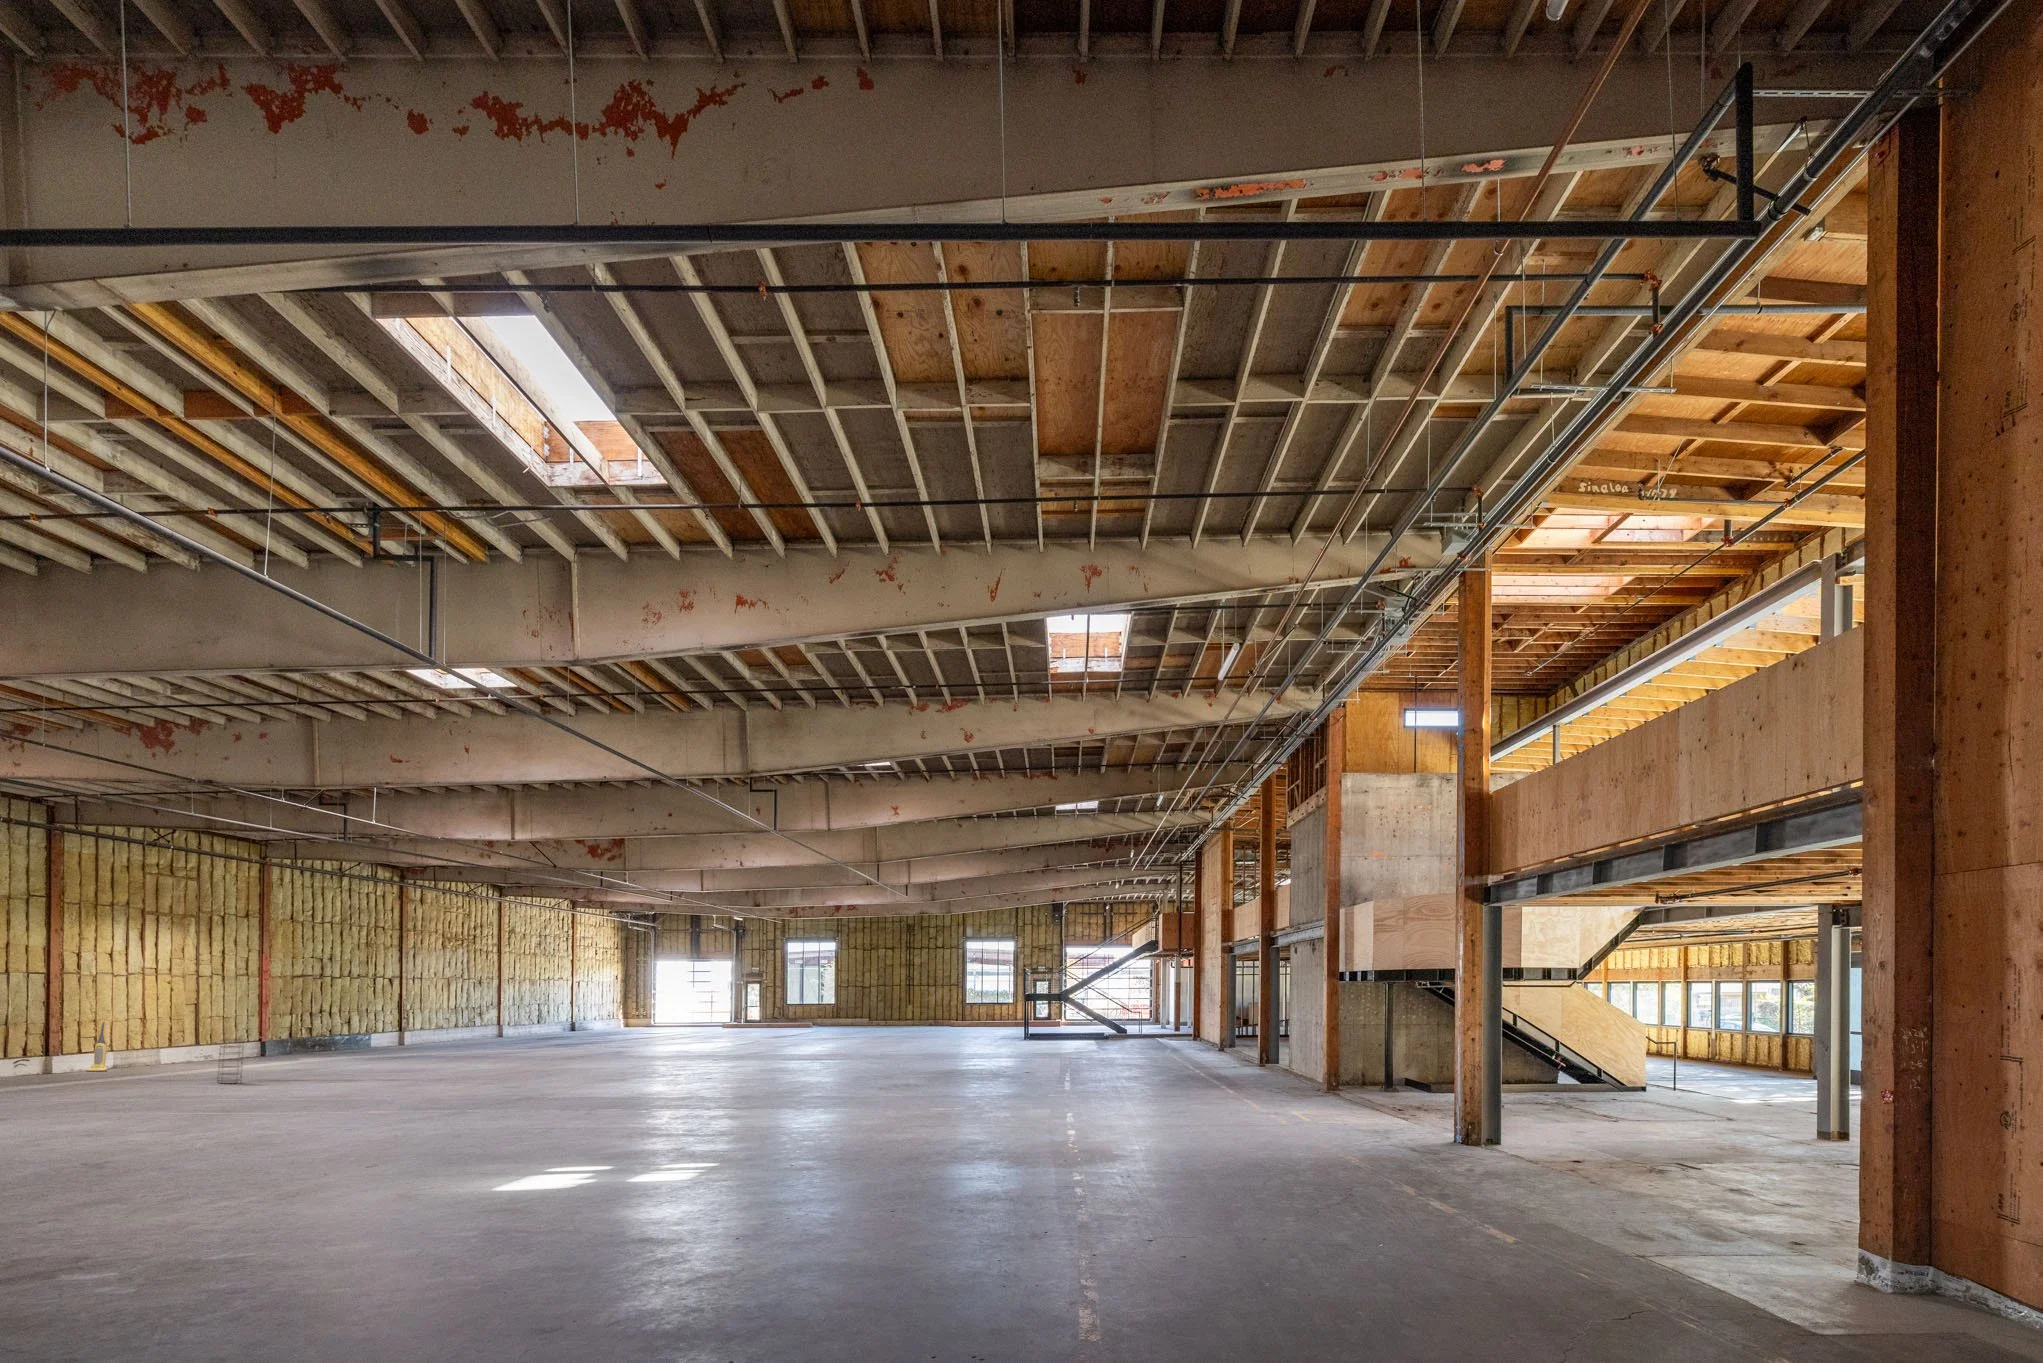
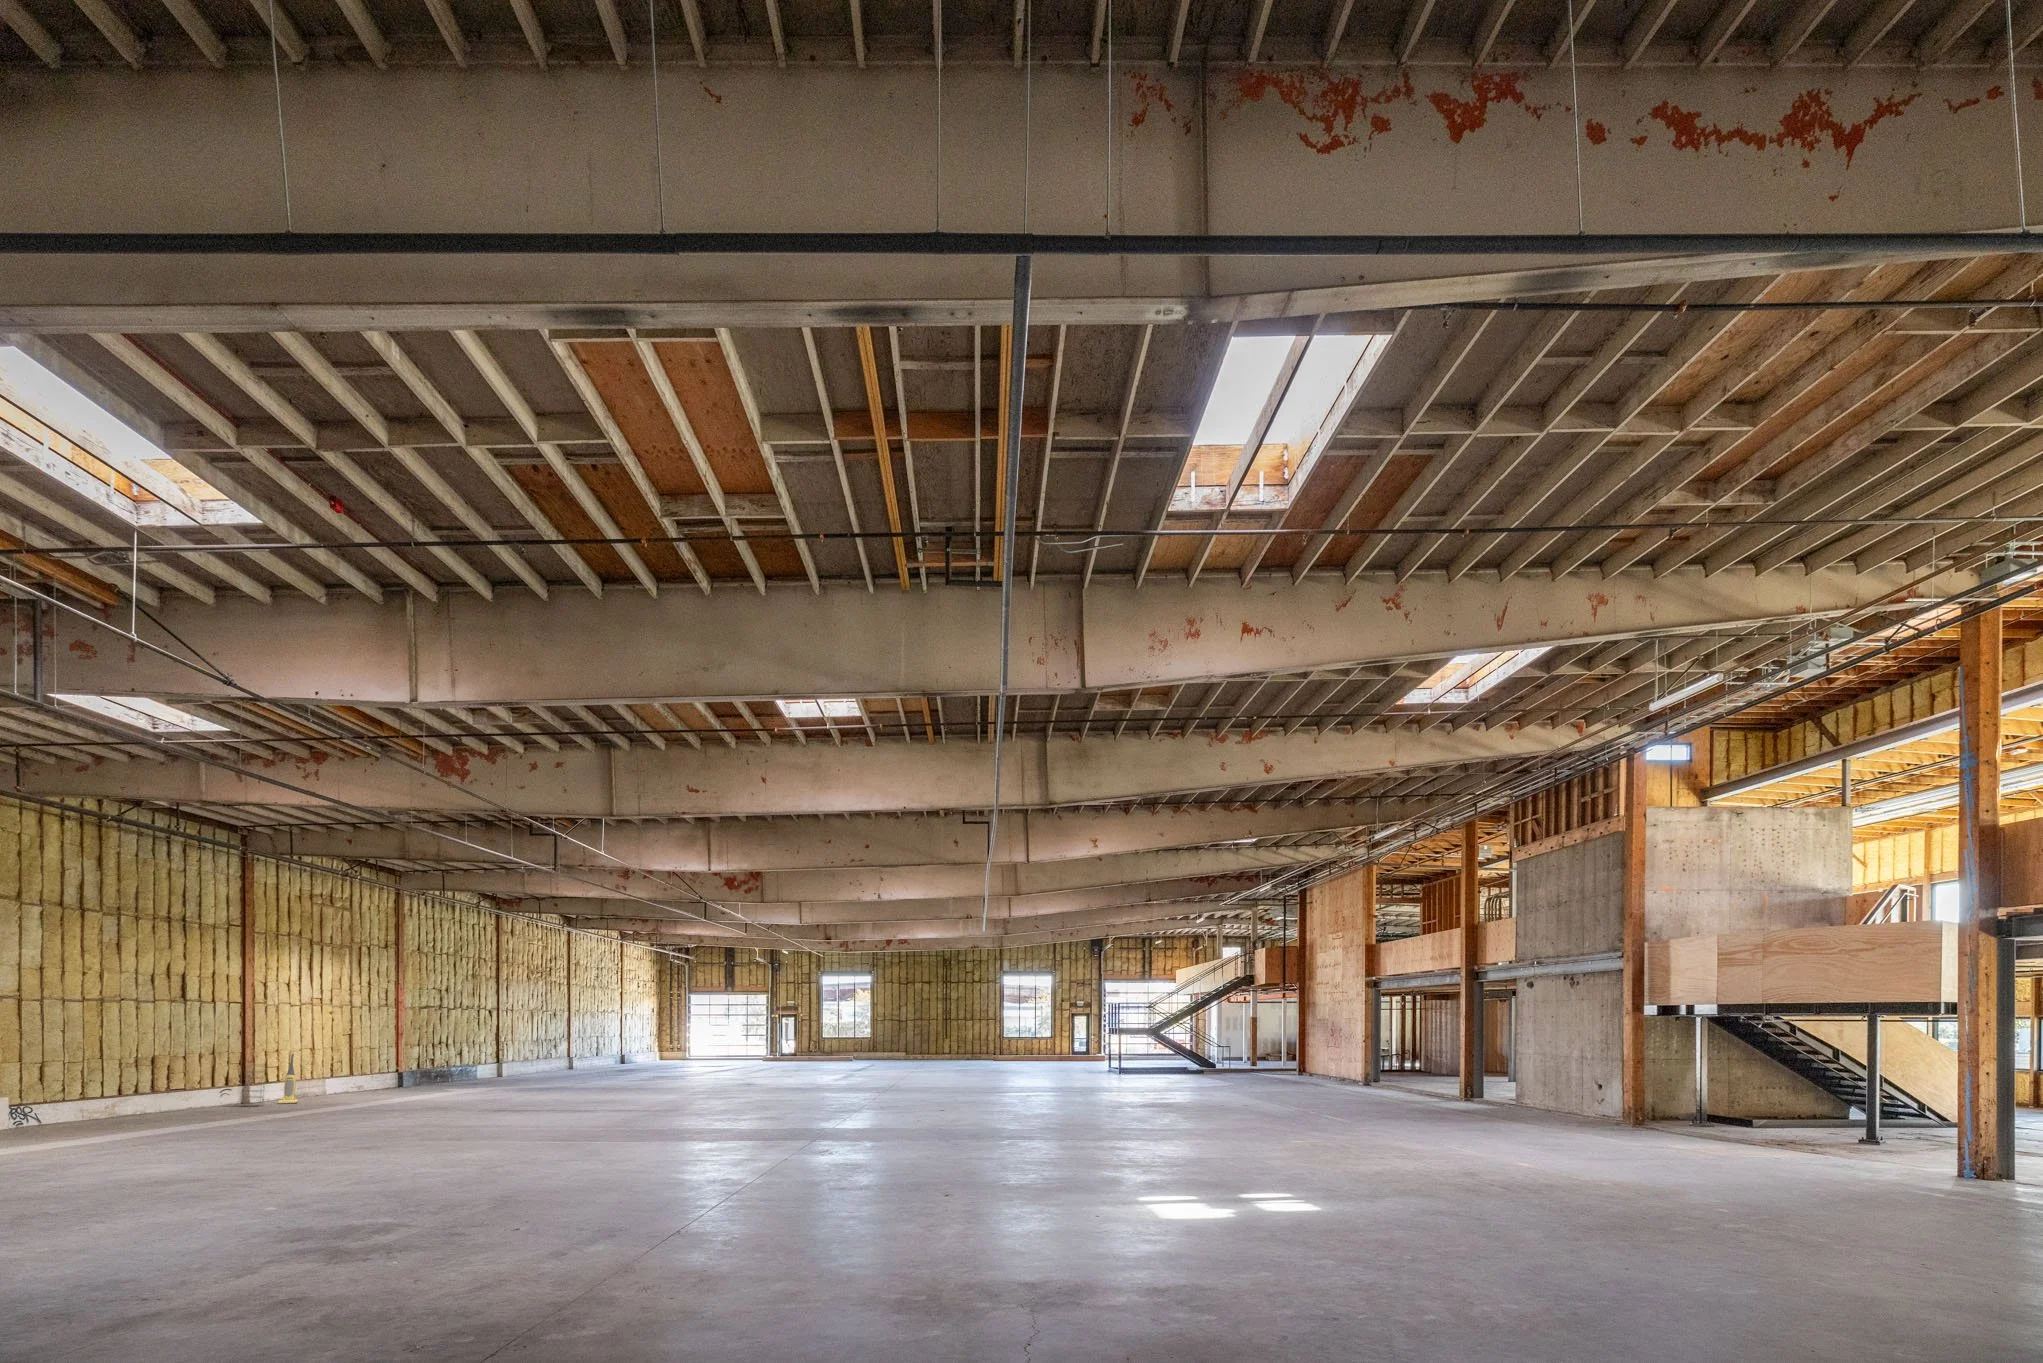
shelving unit: present [218,1039,243,1082] -> present [242,1066,263,1105]

